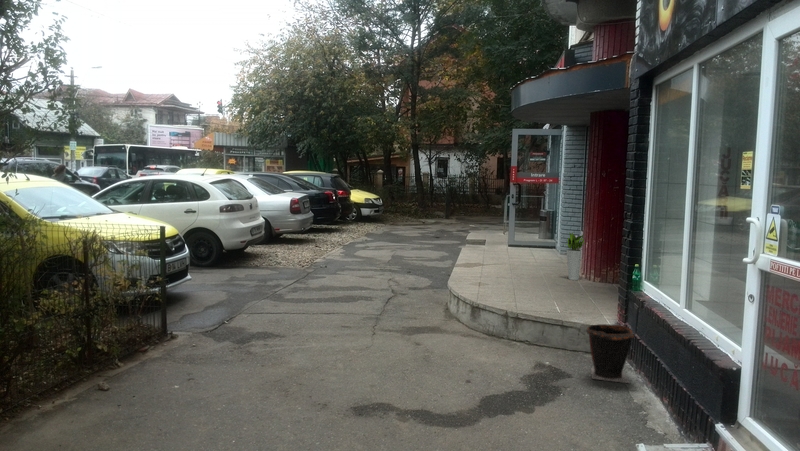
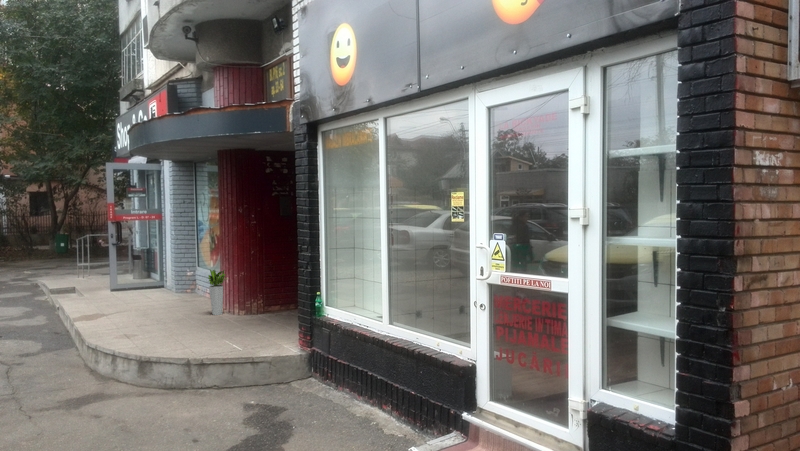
waste bin: present [587,324,634,383] -> none [290,350,336,406]

